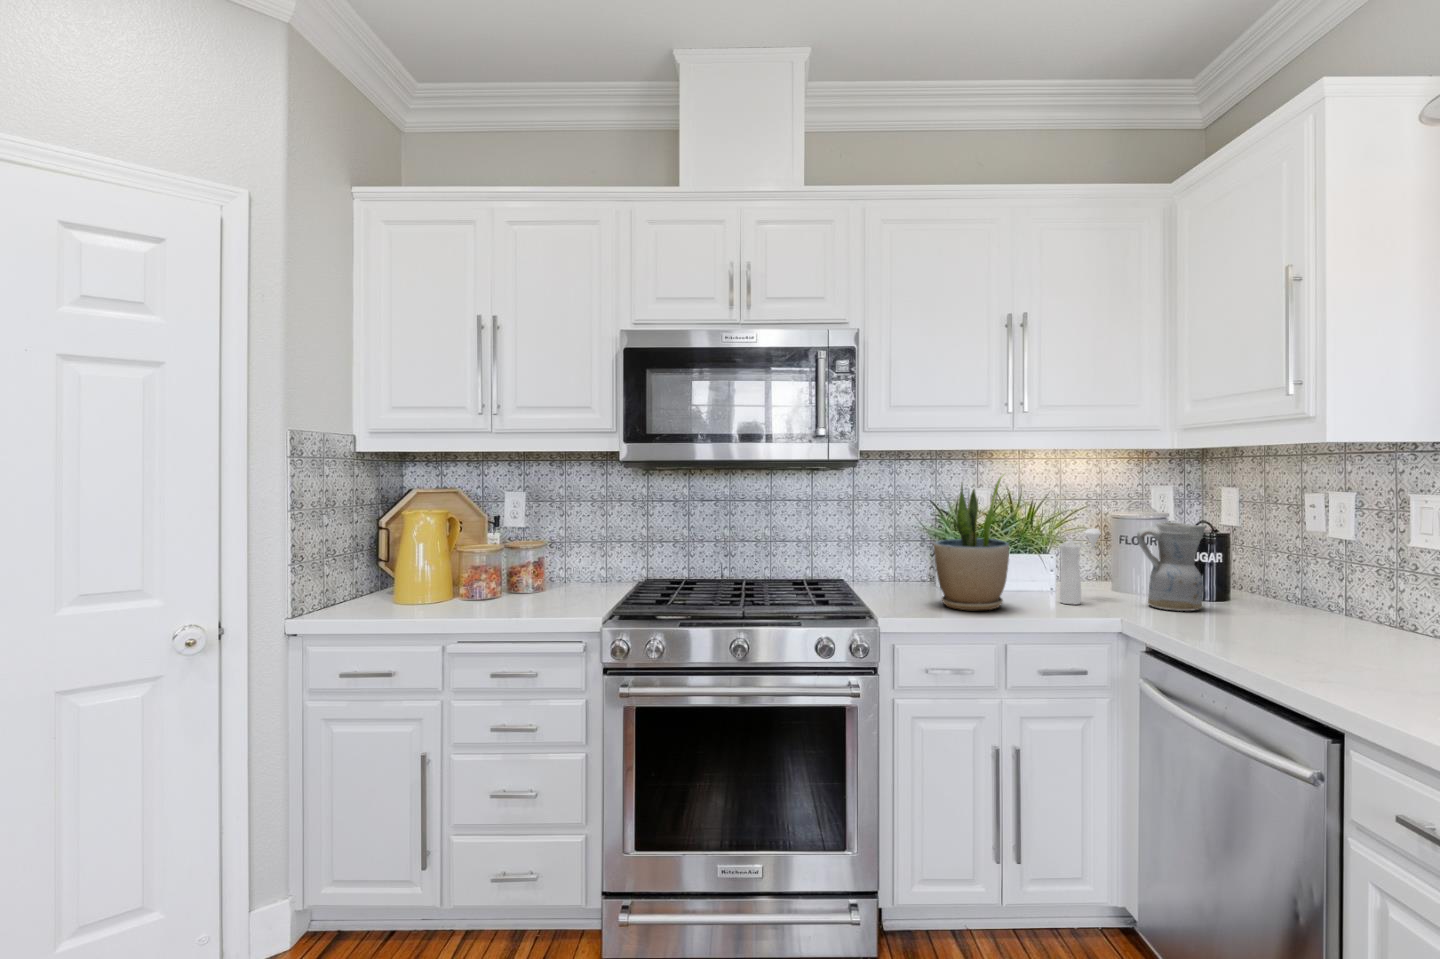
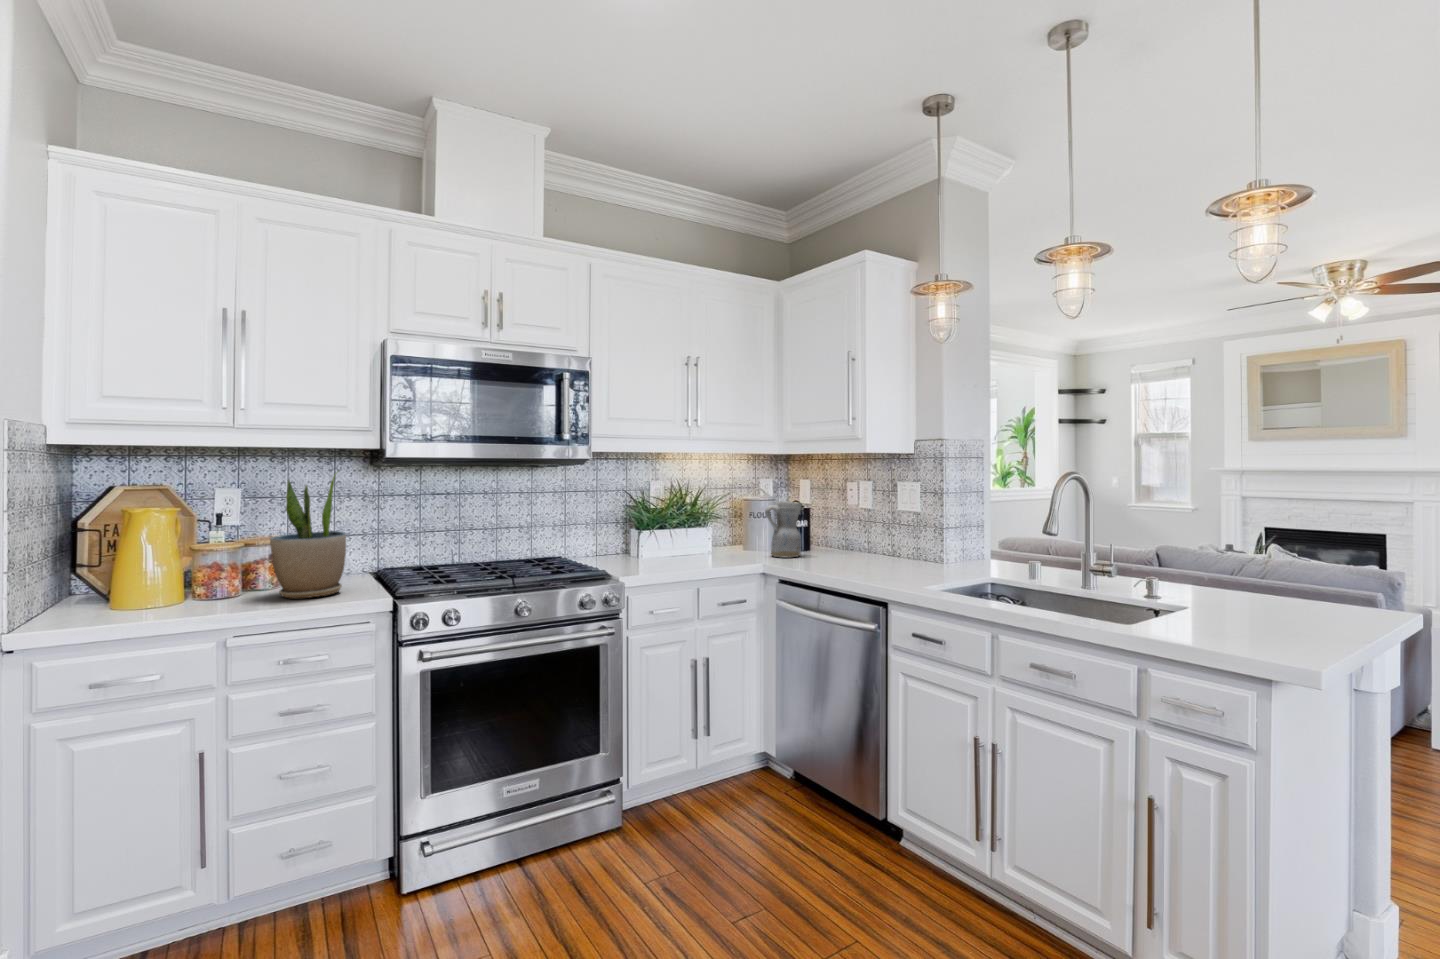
potted plant: present [934,474,1009,610] -> present [270,476,346,599]
pepper mill: present [1060,529,1101,604] -> none [721,508,743,559]

